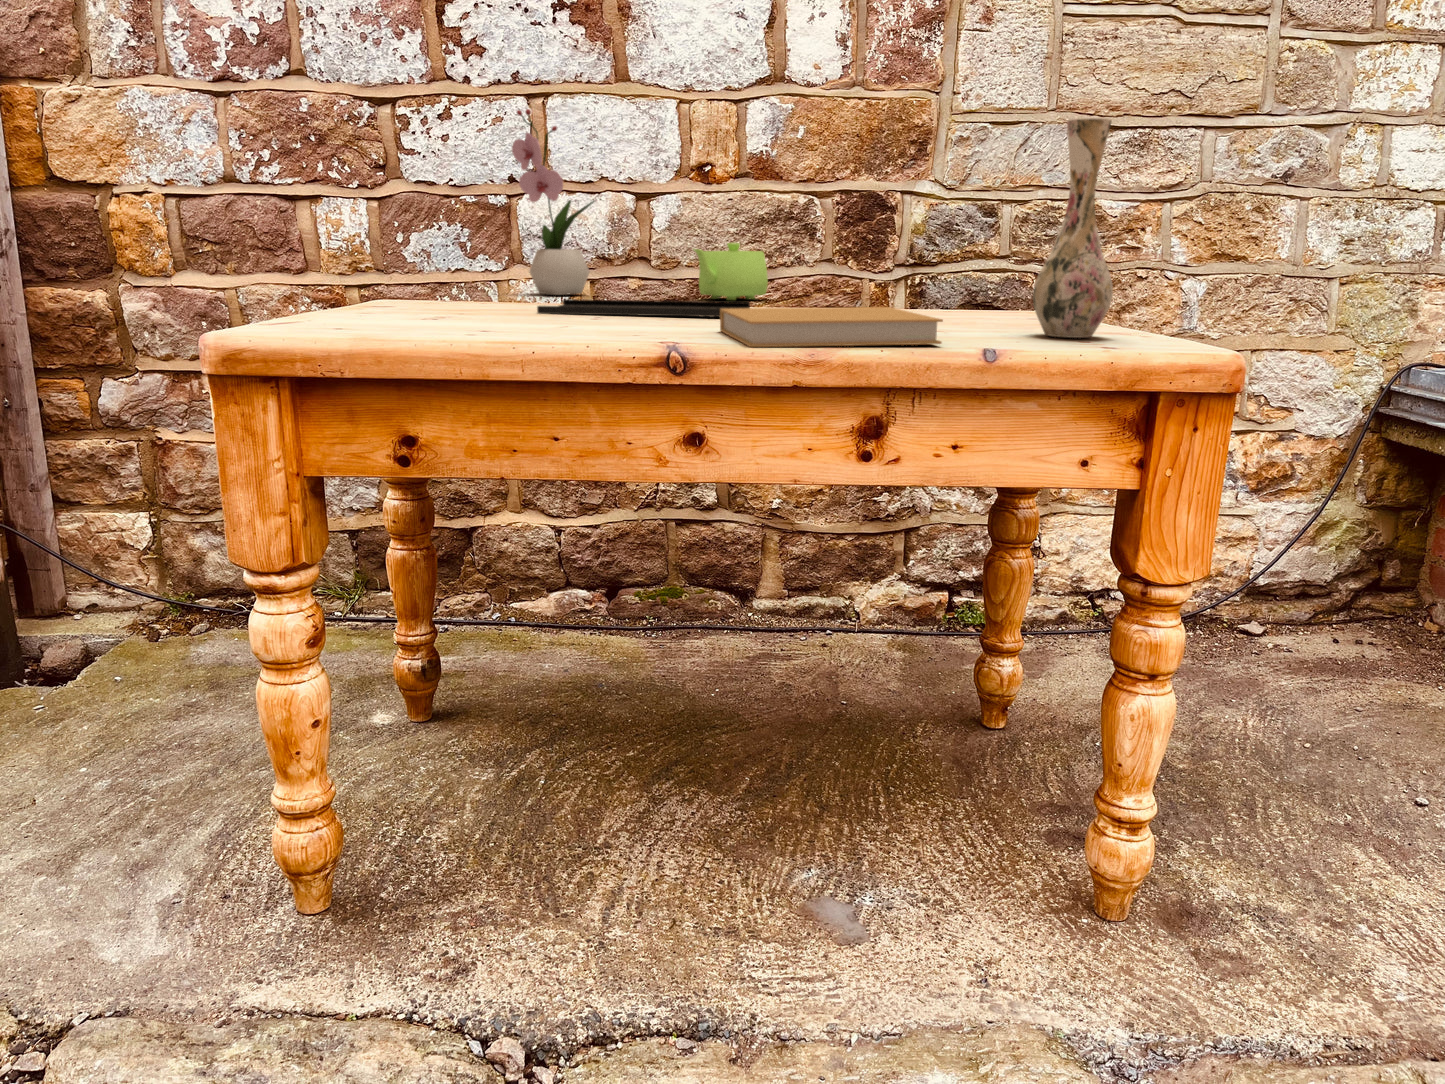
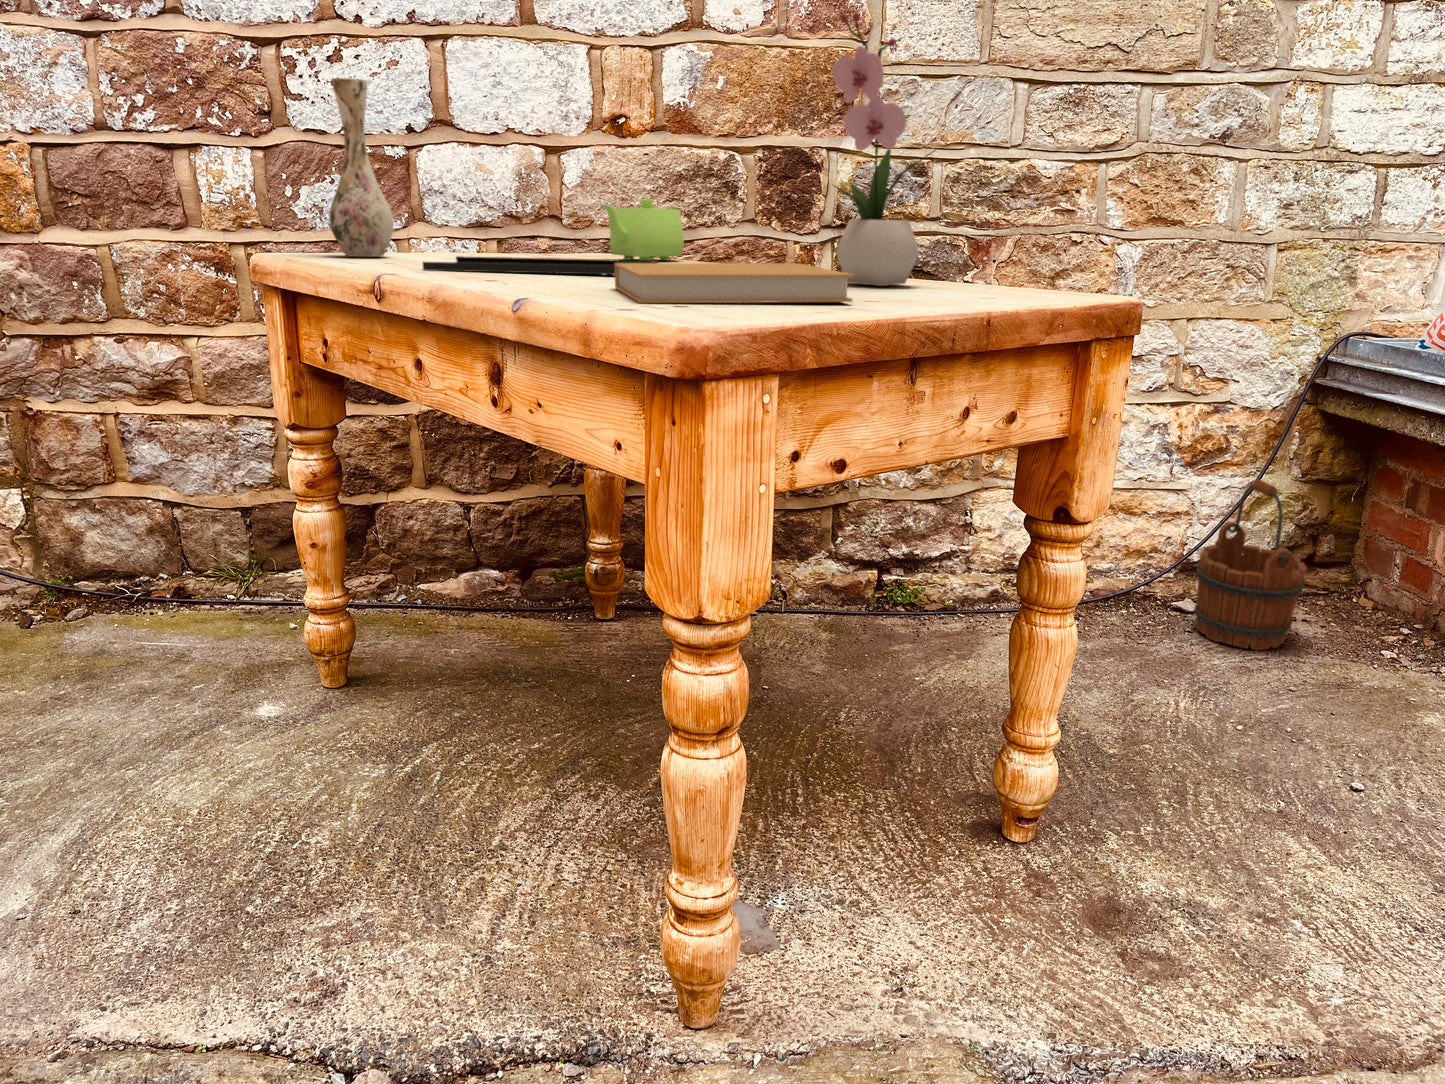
flower arrangement: present [512,109,594,295] -> present [832,12,935,286]
vase: present [1033,118,1113,338] -> present [329,78,394,257]
wooden bucket: none [1260,506,1372,672] -> present [1194,480,1307,650]

